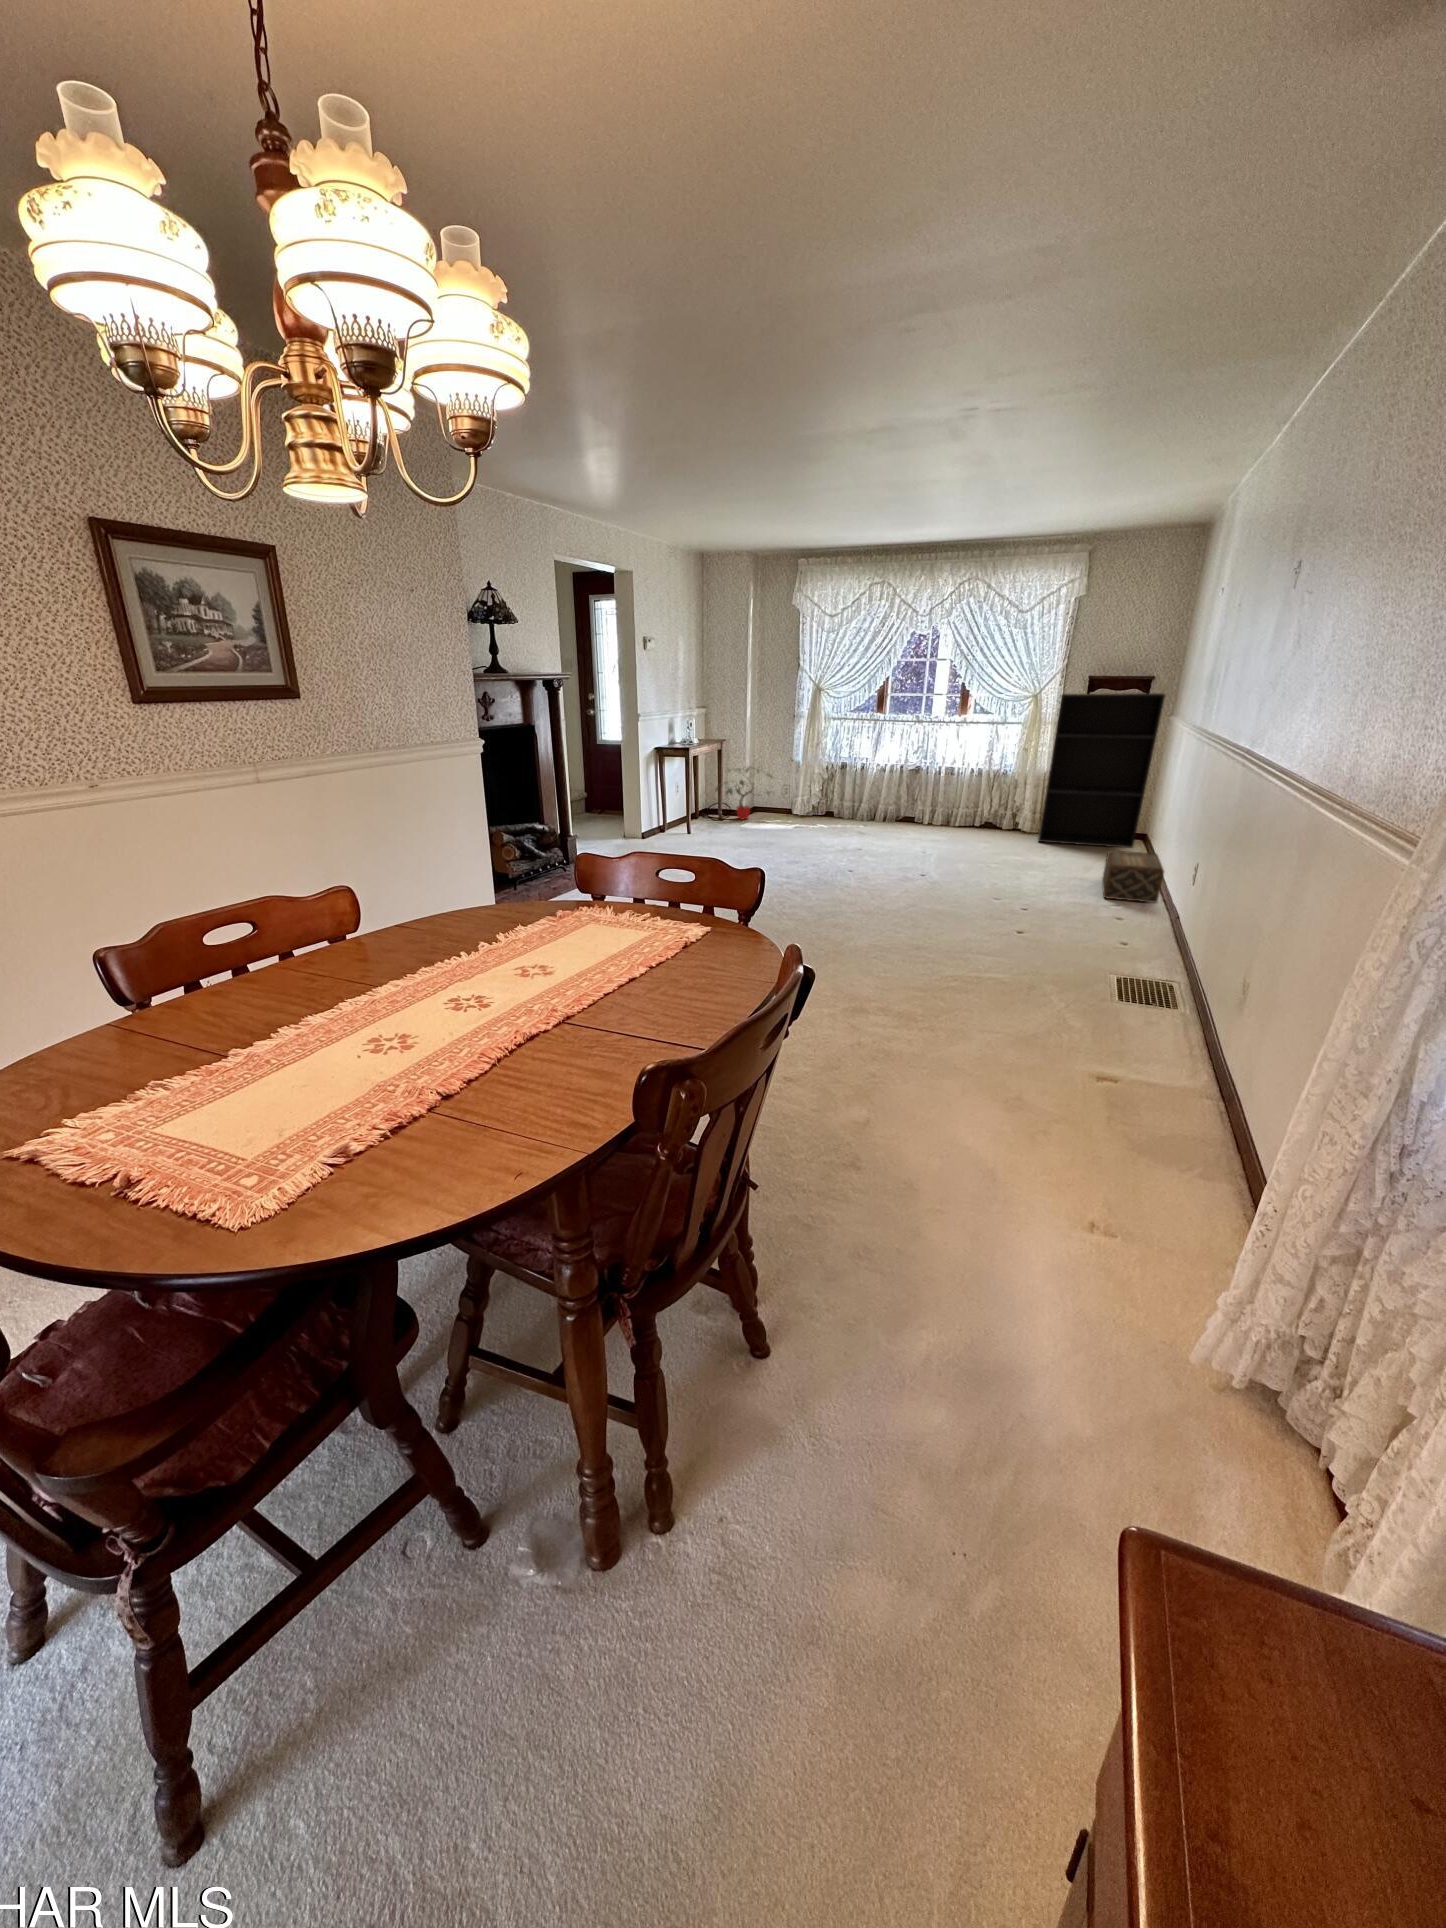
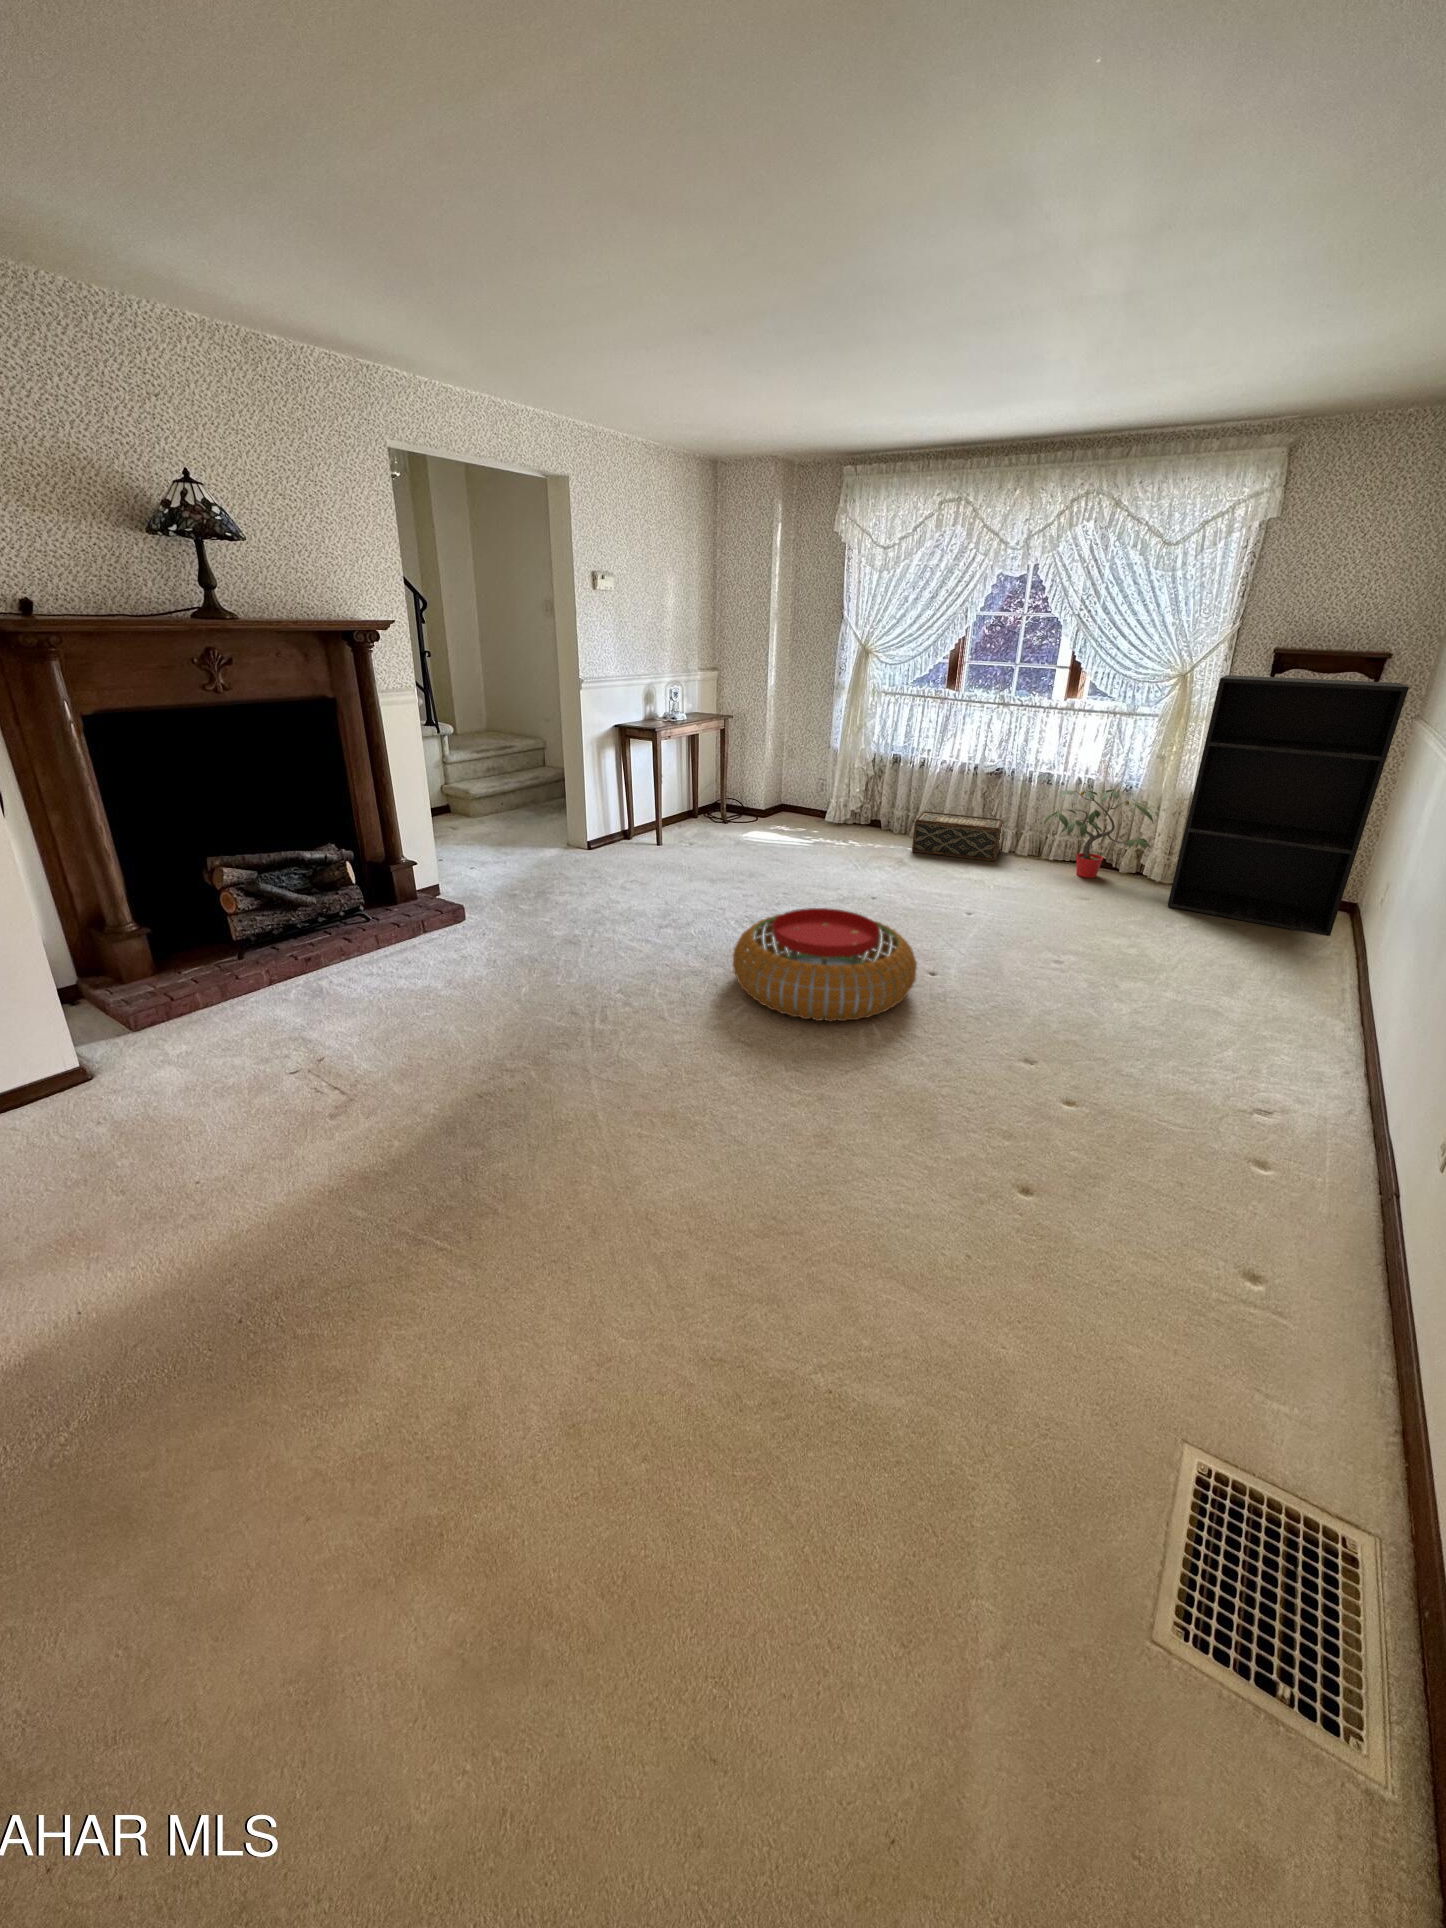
potted plant: present [716,767,774,819] -> present [1044,790,1158,878]
pouf: none [809,840,920,895] -> present [733,908,917,1021]
woven basket: present [1102,850,1164,903] -> present [912,811,1003,861]

